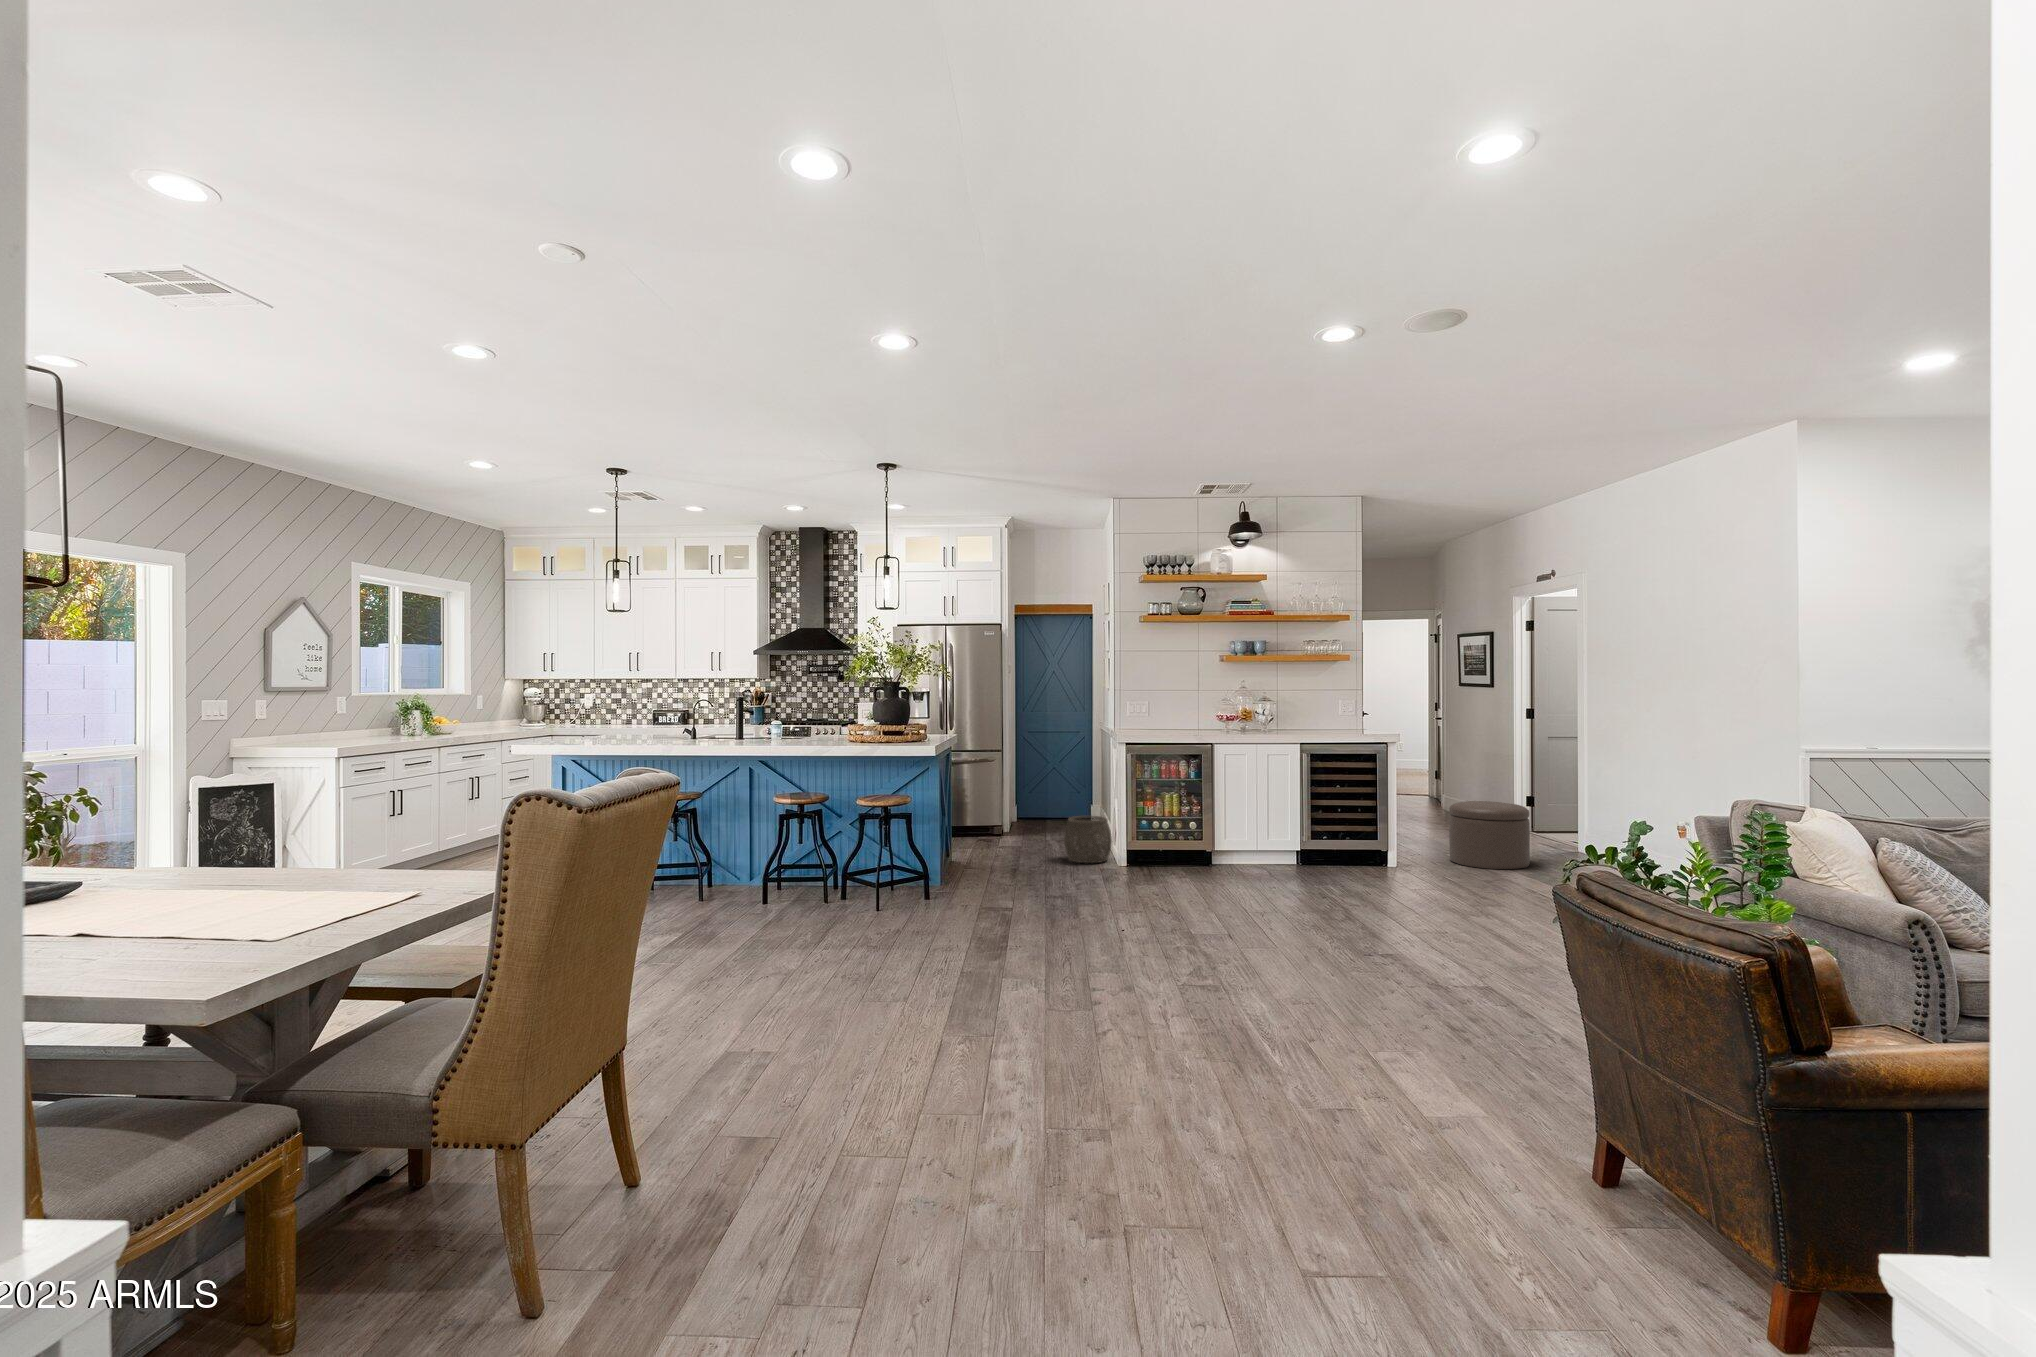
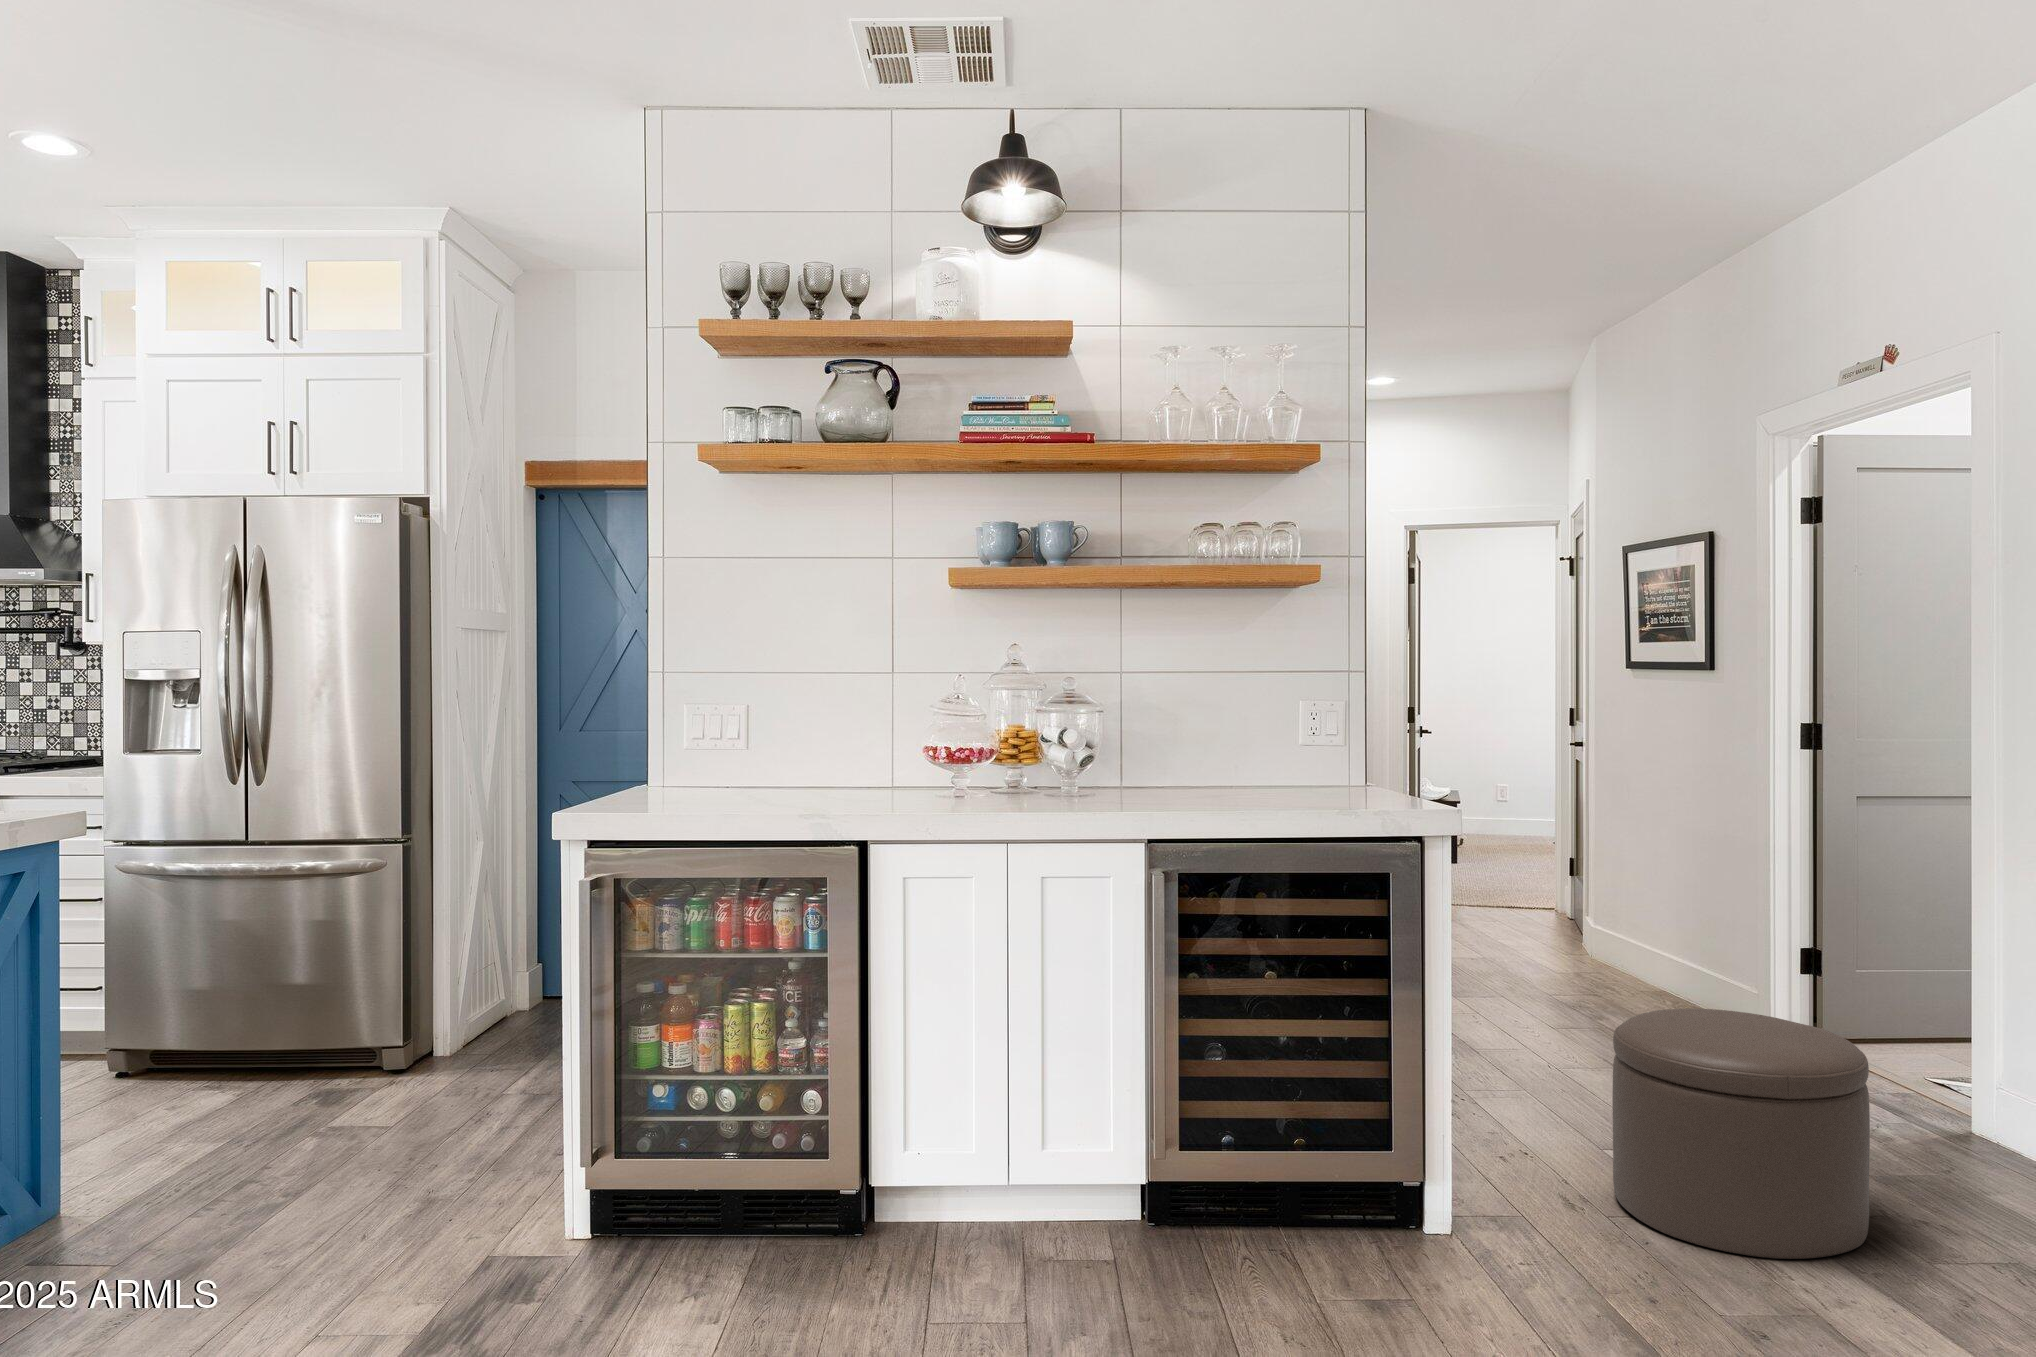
woven basket: present [1064,816,1112,863] -> none [418,1055,582,1225]

